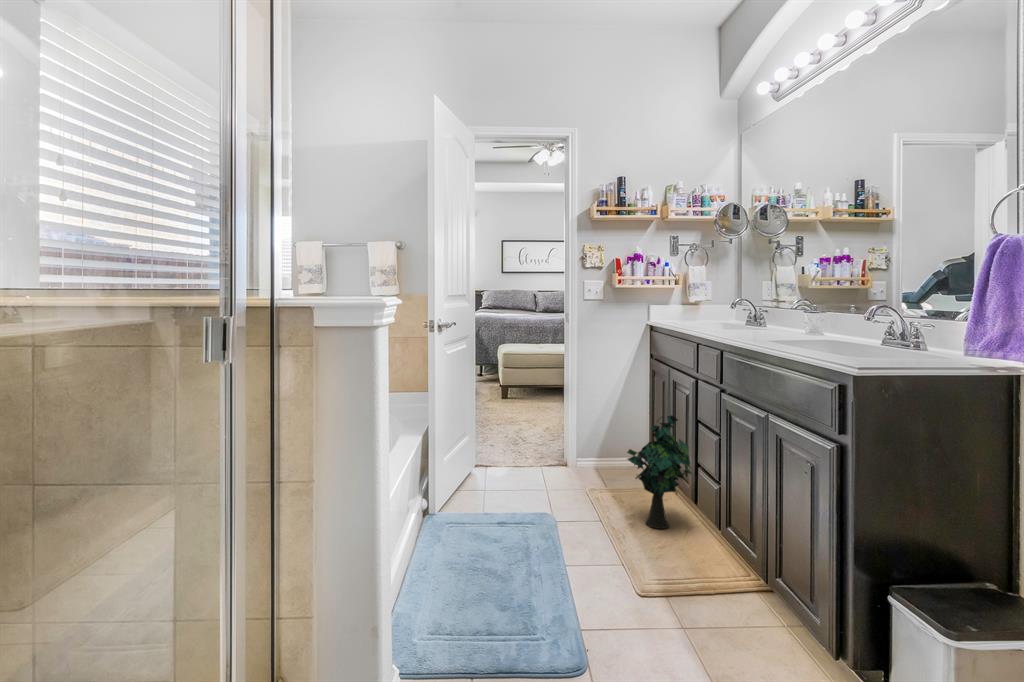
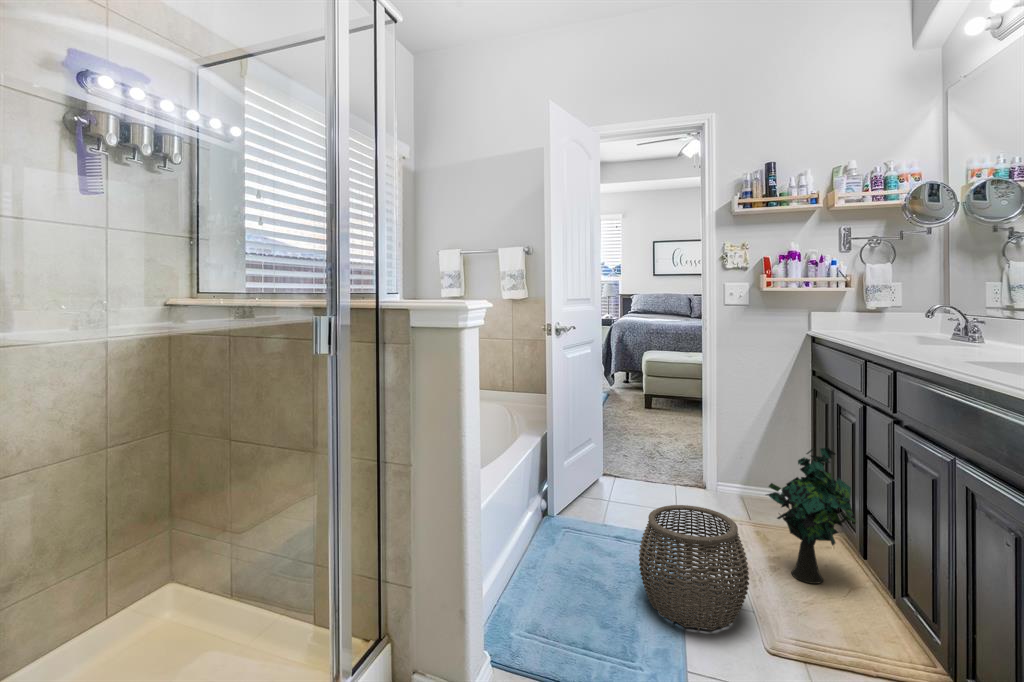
woven basket: none [529,474,623,582] -> present [639,505,749,630]

